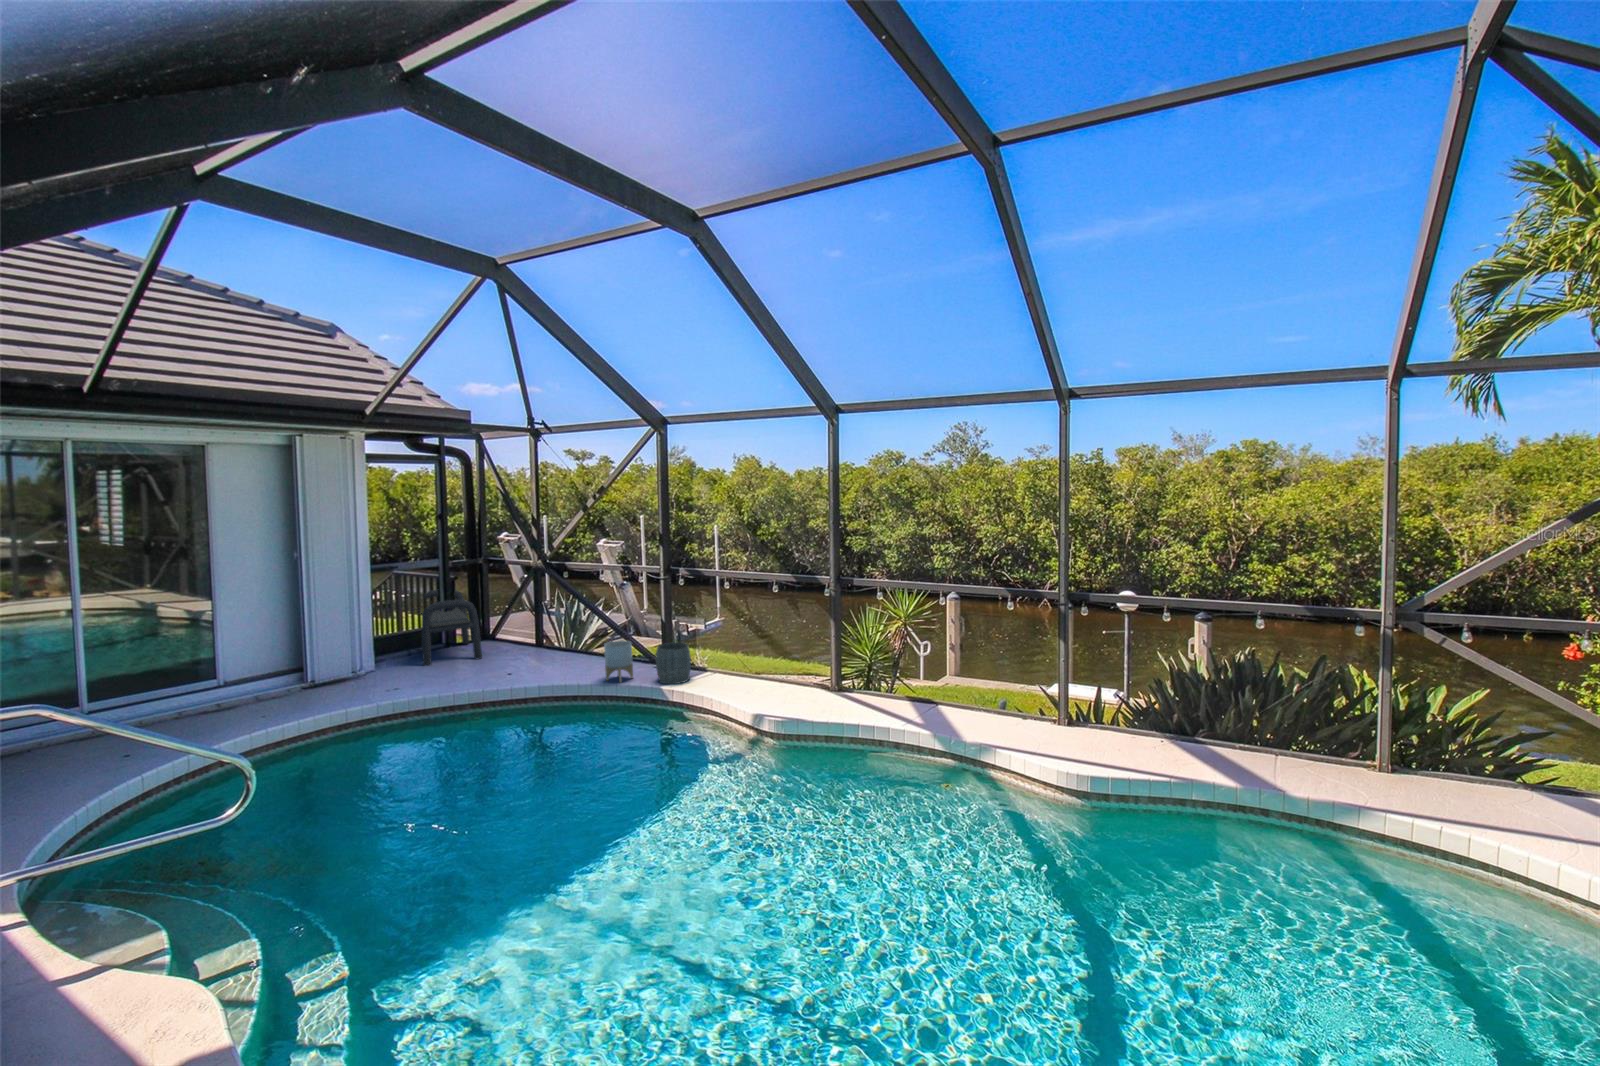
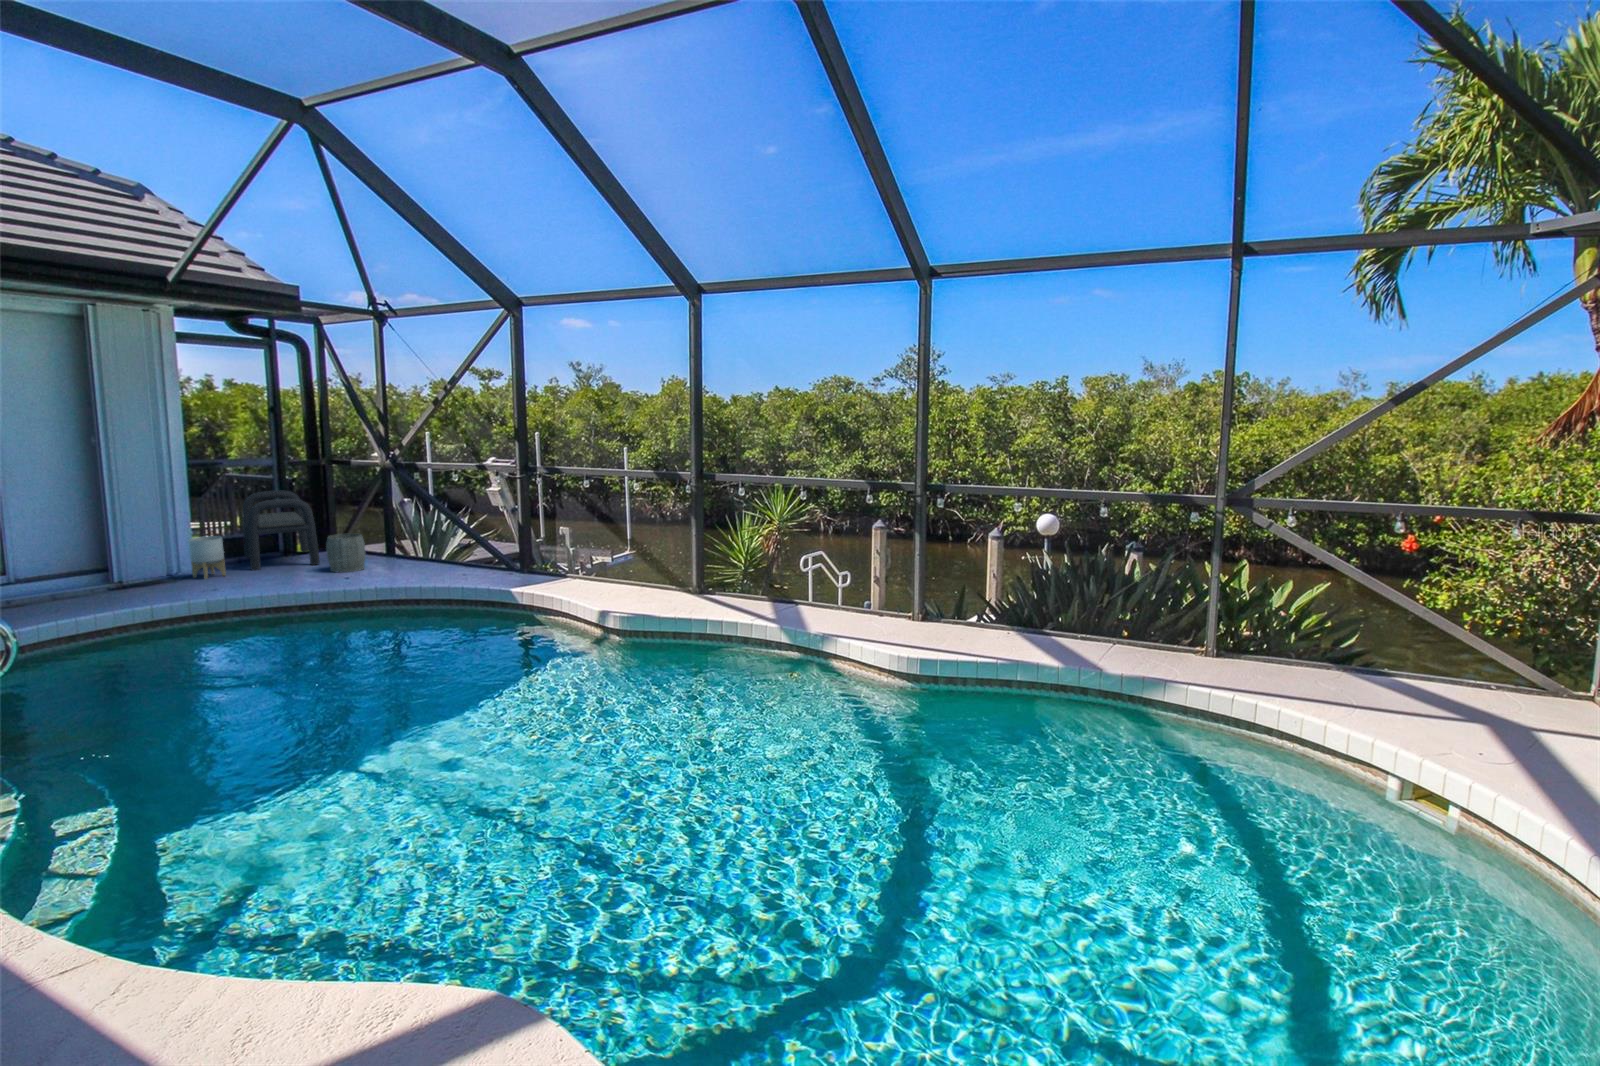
planter: present [604,640,633,683] -> present [189,536,226,579]
woven basket: present [656,643,691,684] -> present [326,533,366,573]

